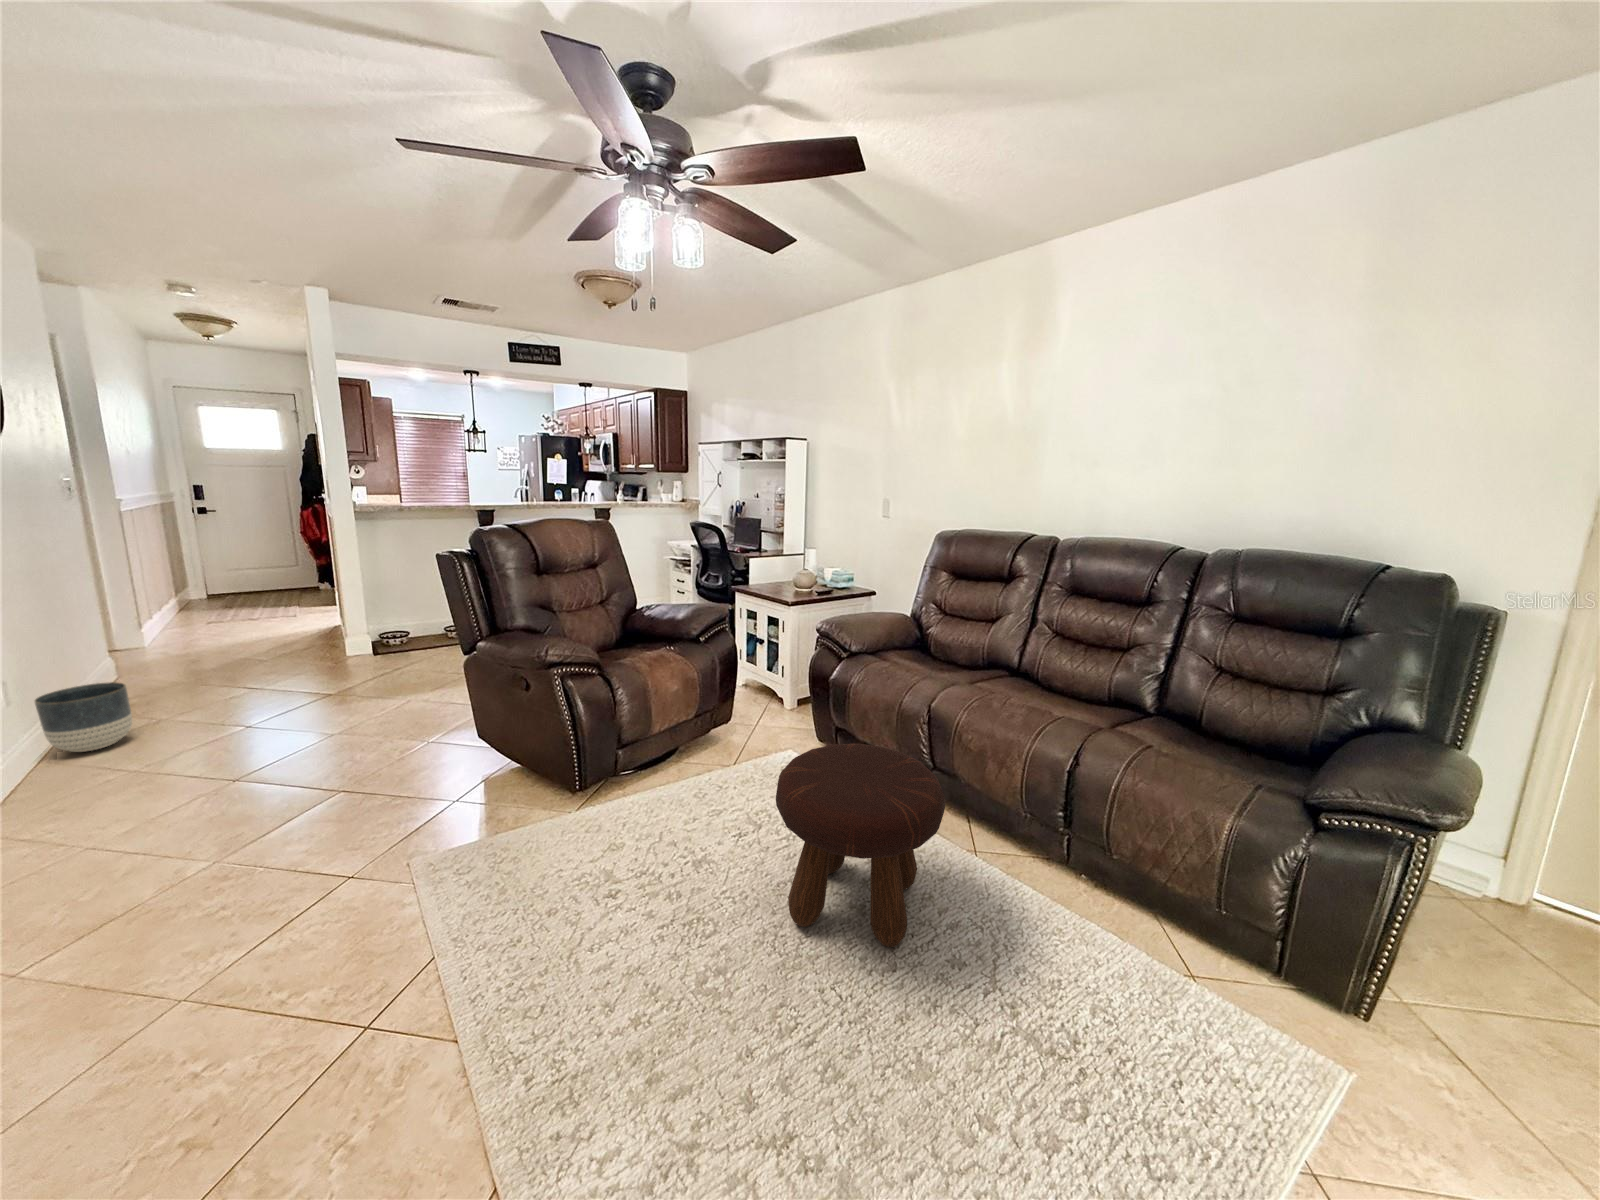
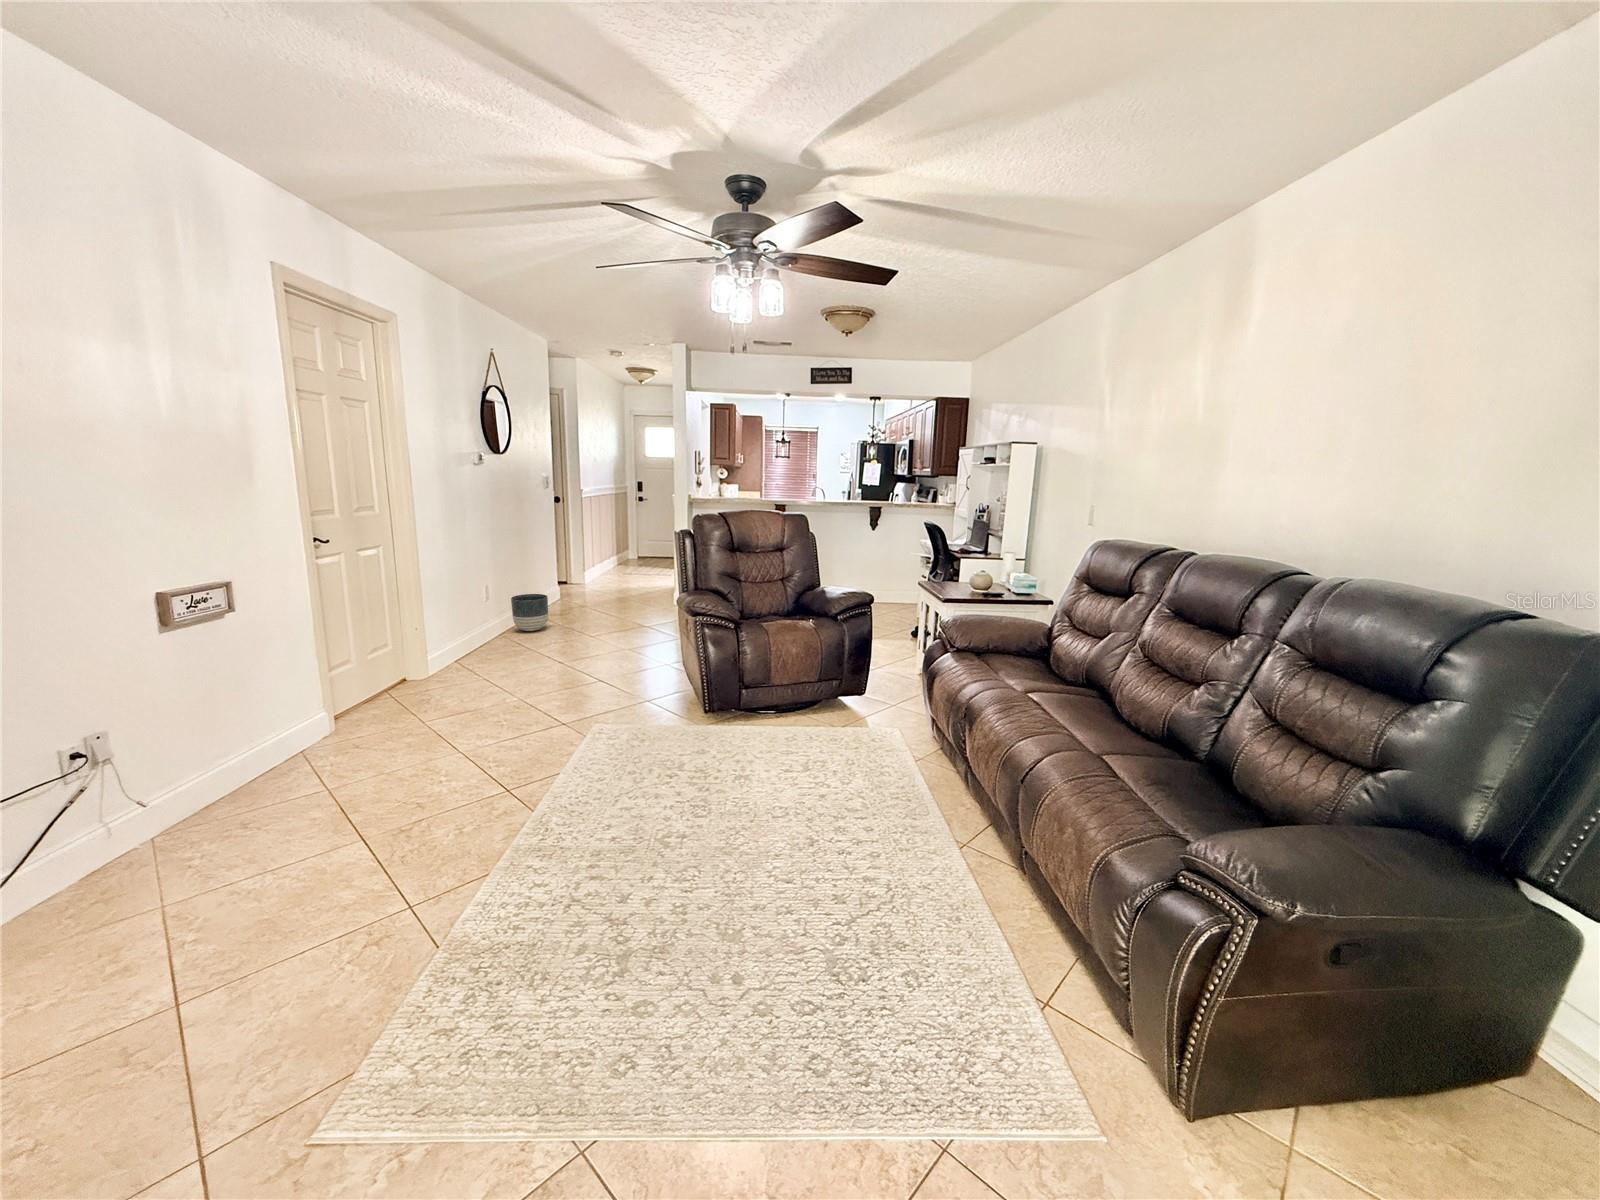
footstool: present [776,744,945,947] -> none [740,708,884,877]

